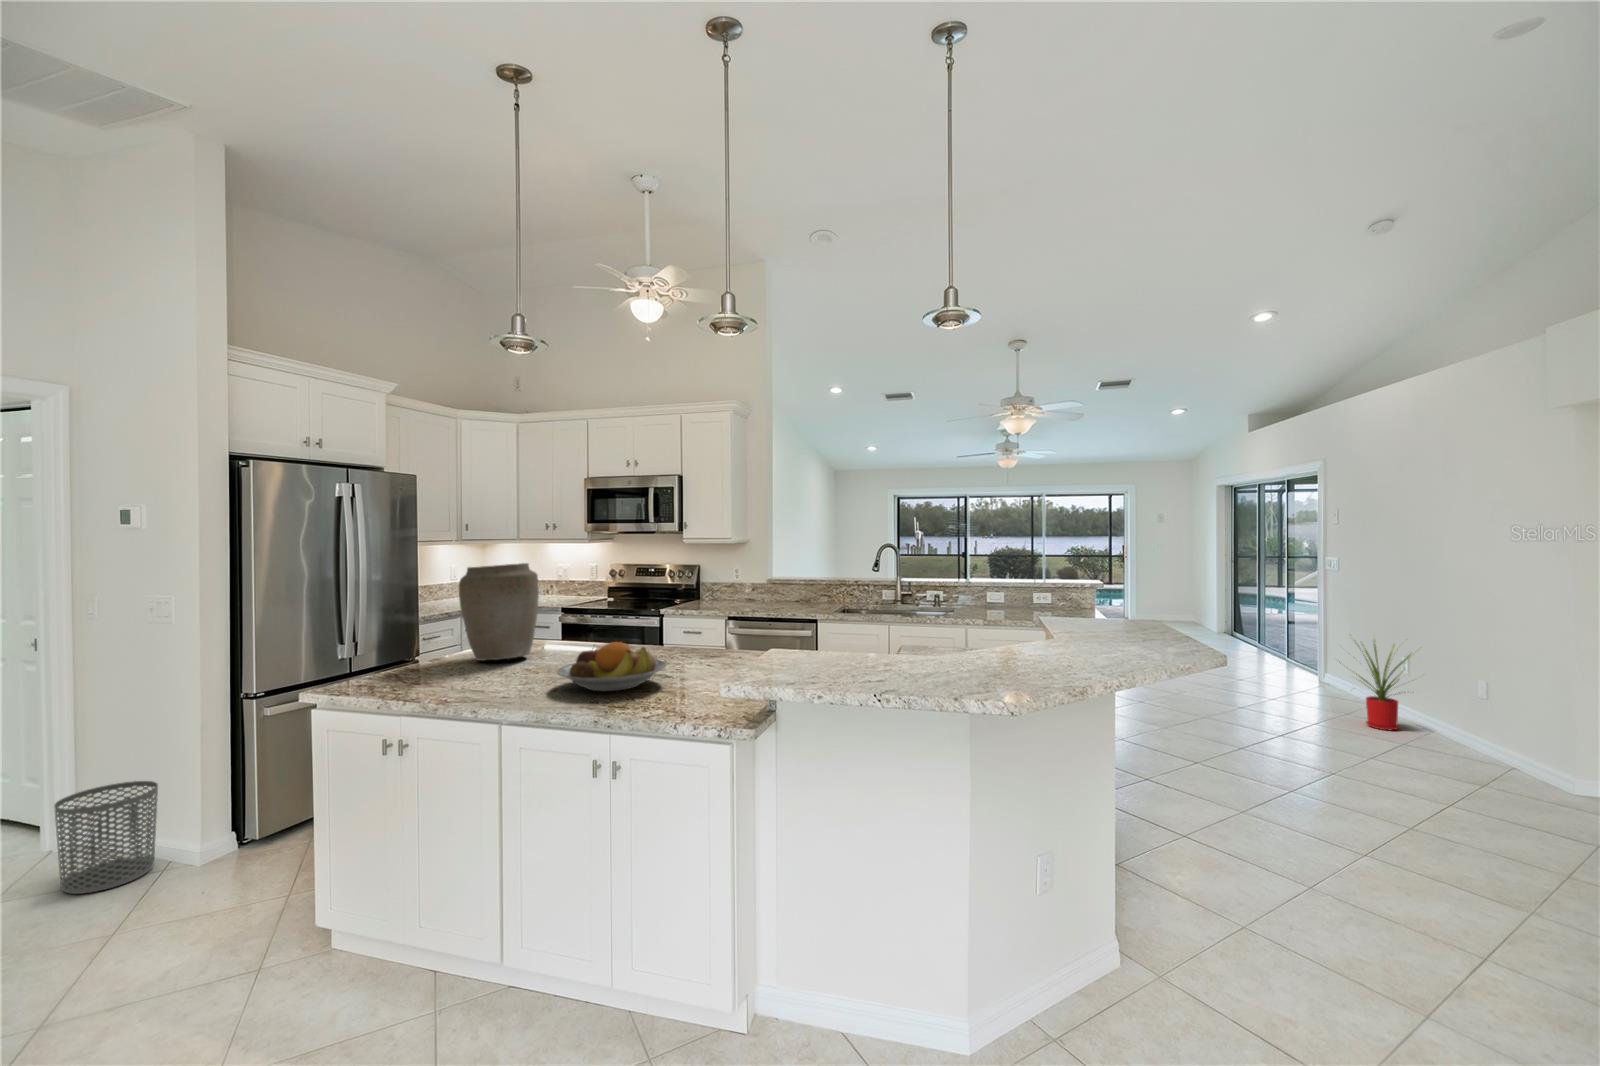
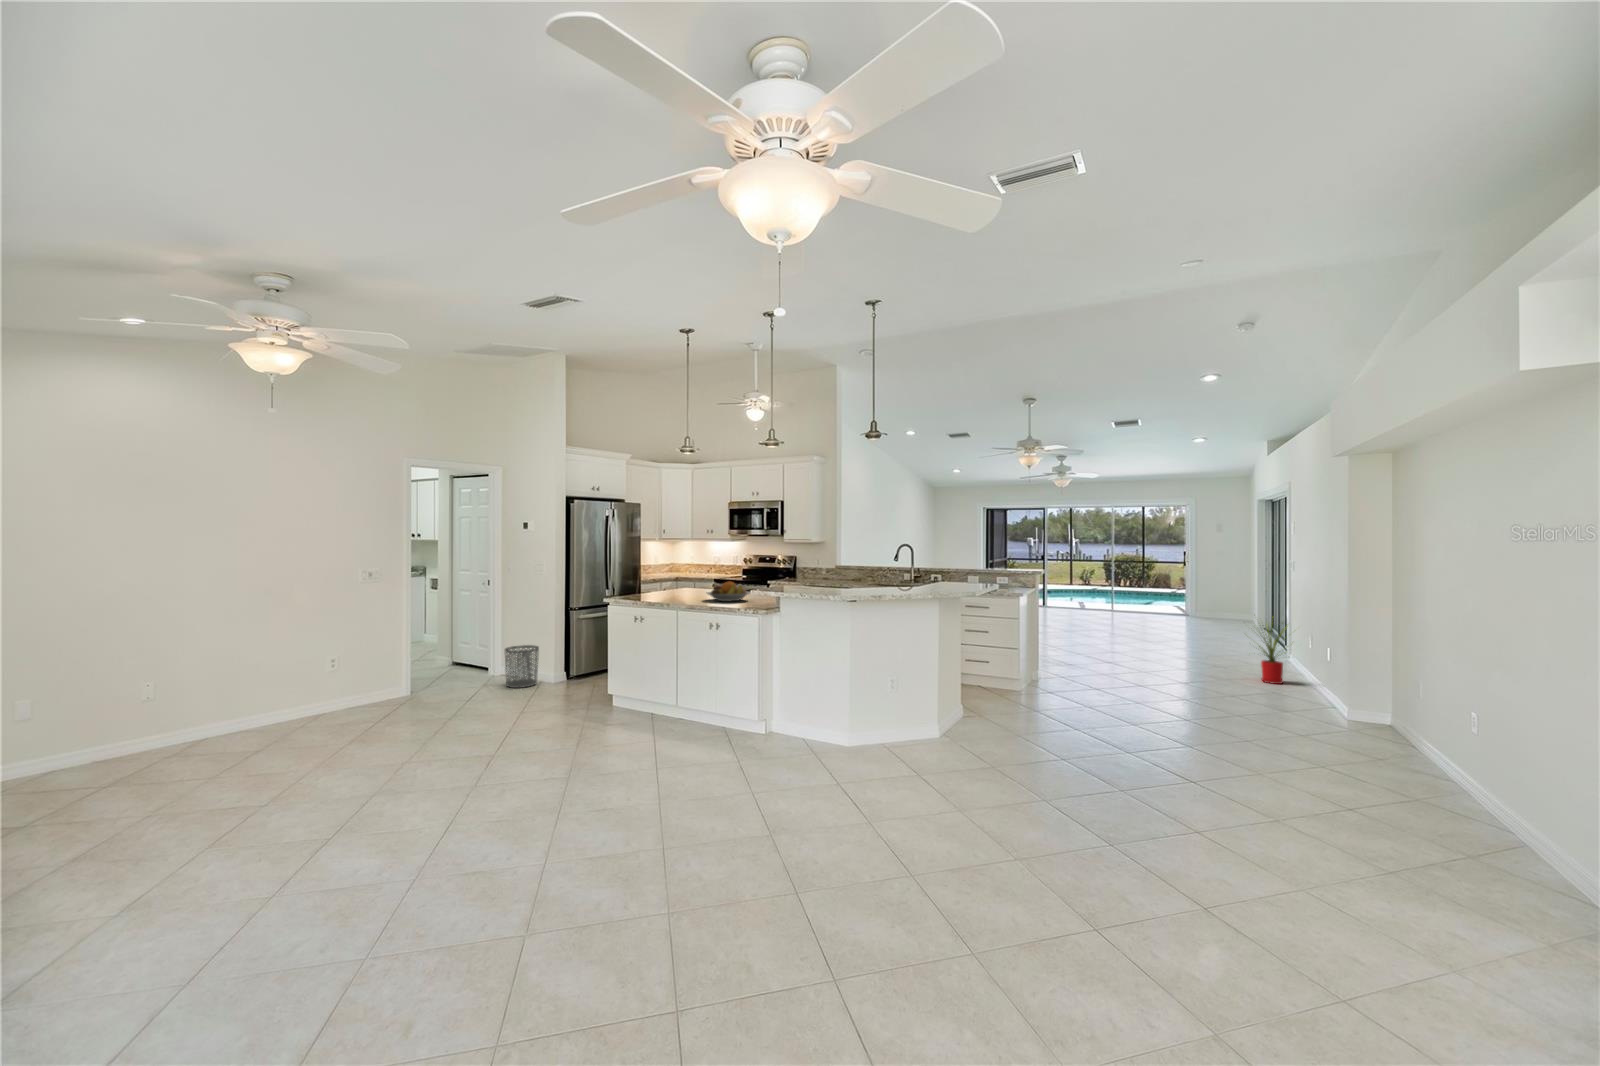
vase: present [459,563,539,661] -> none [666,549,700,593]

